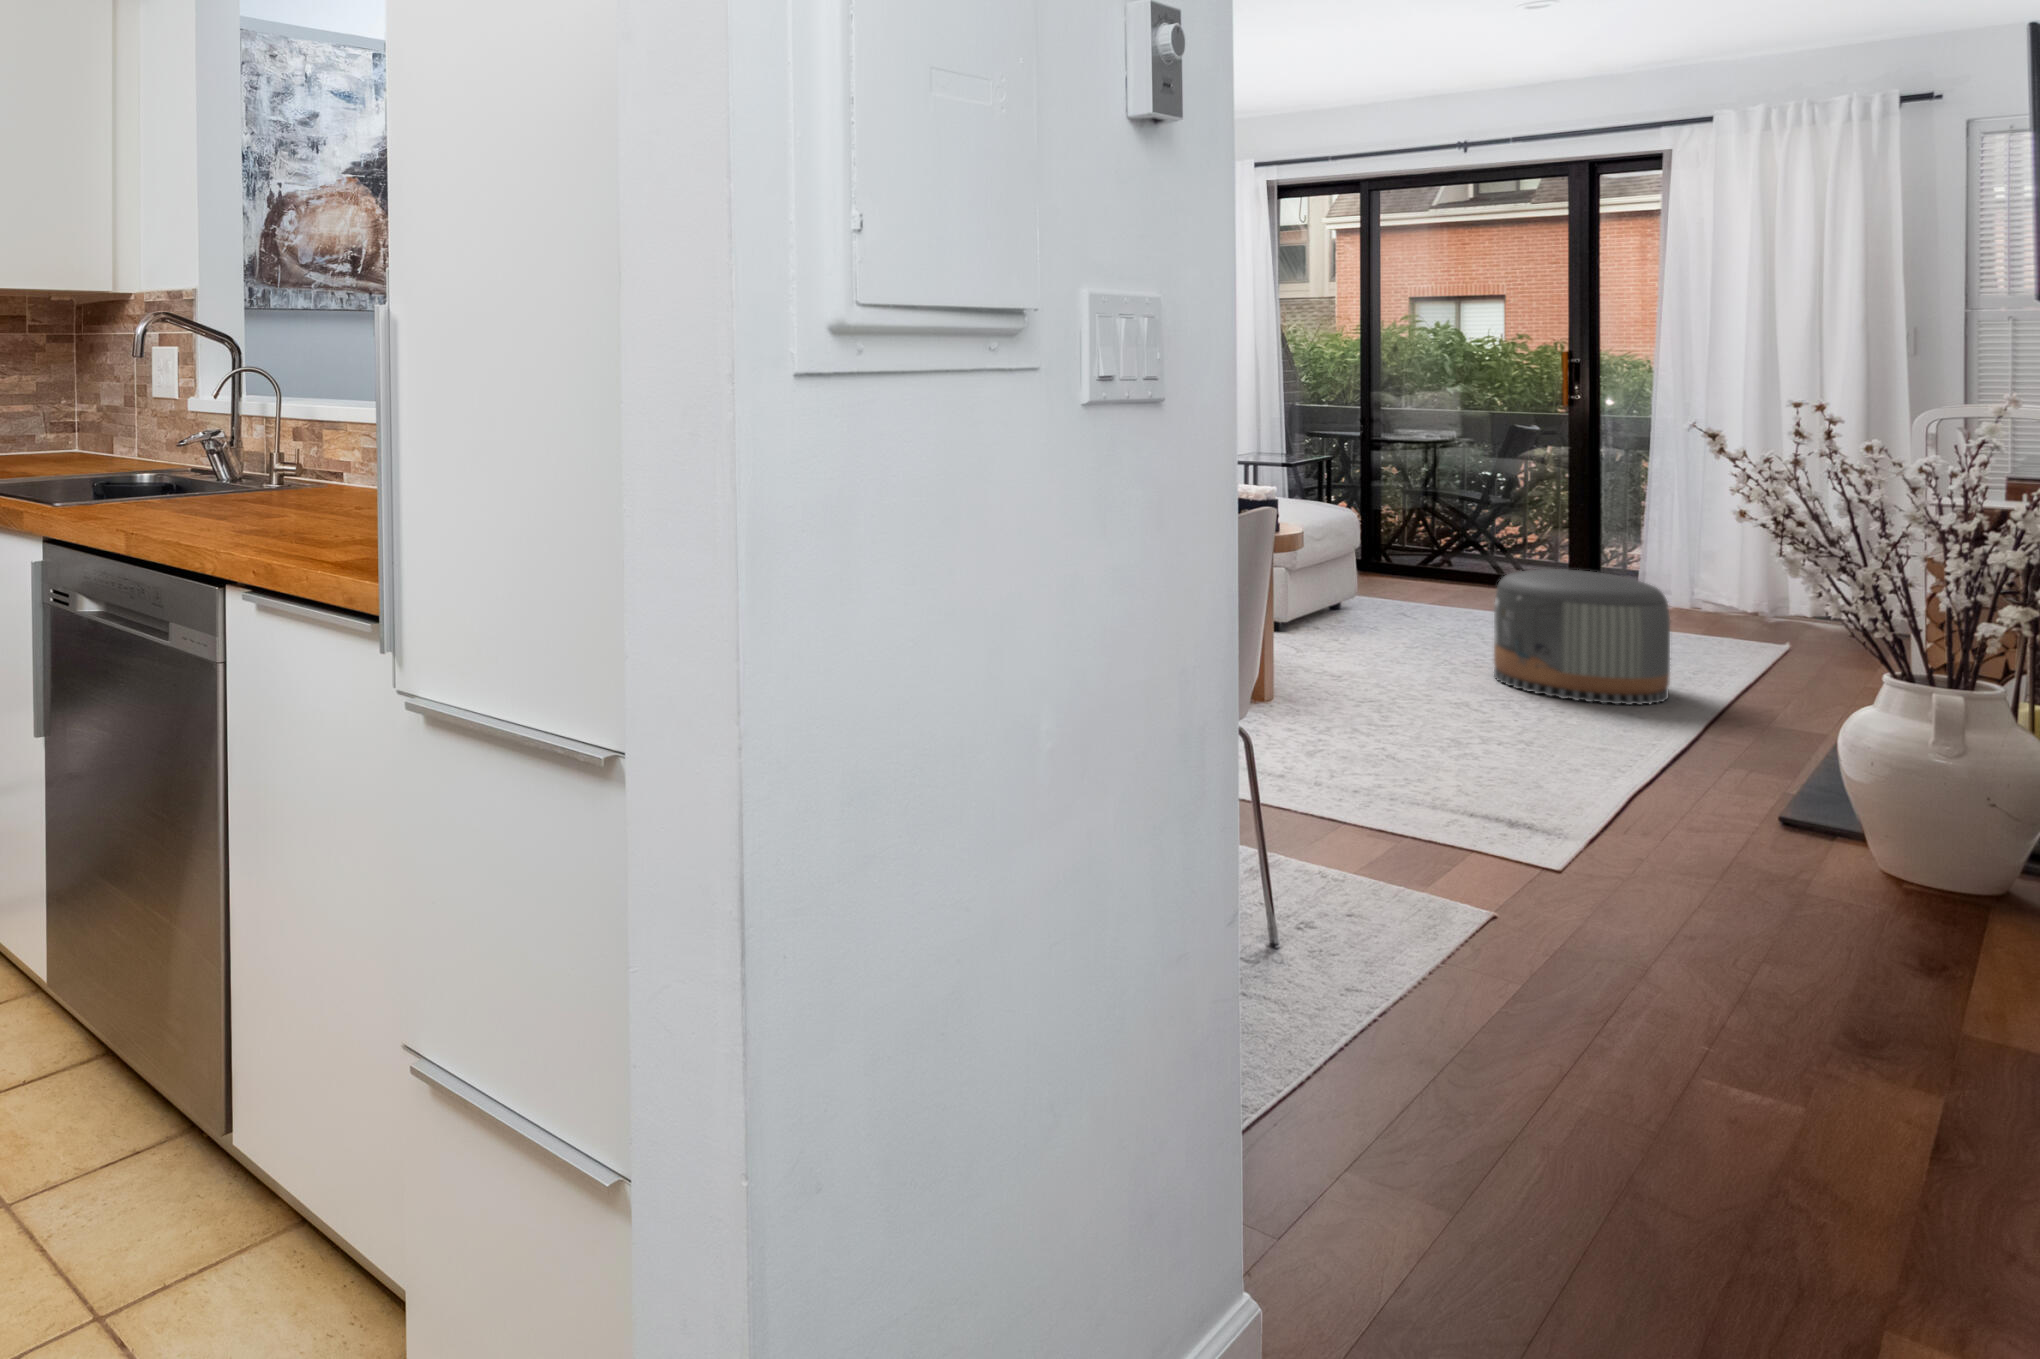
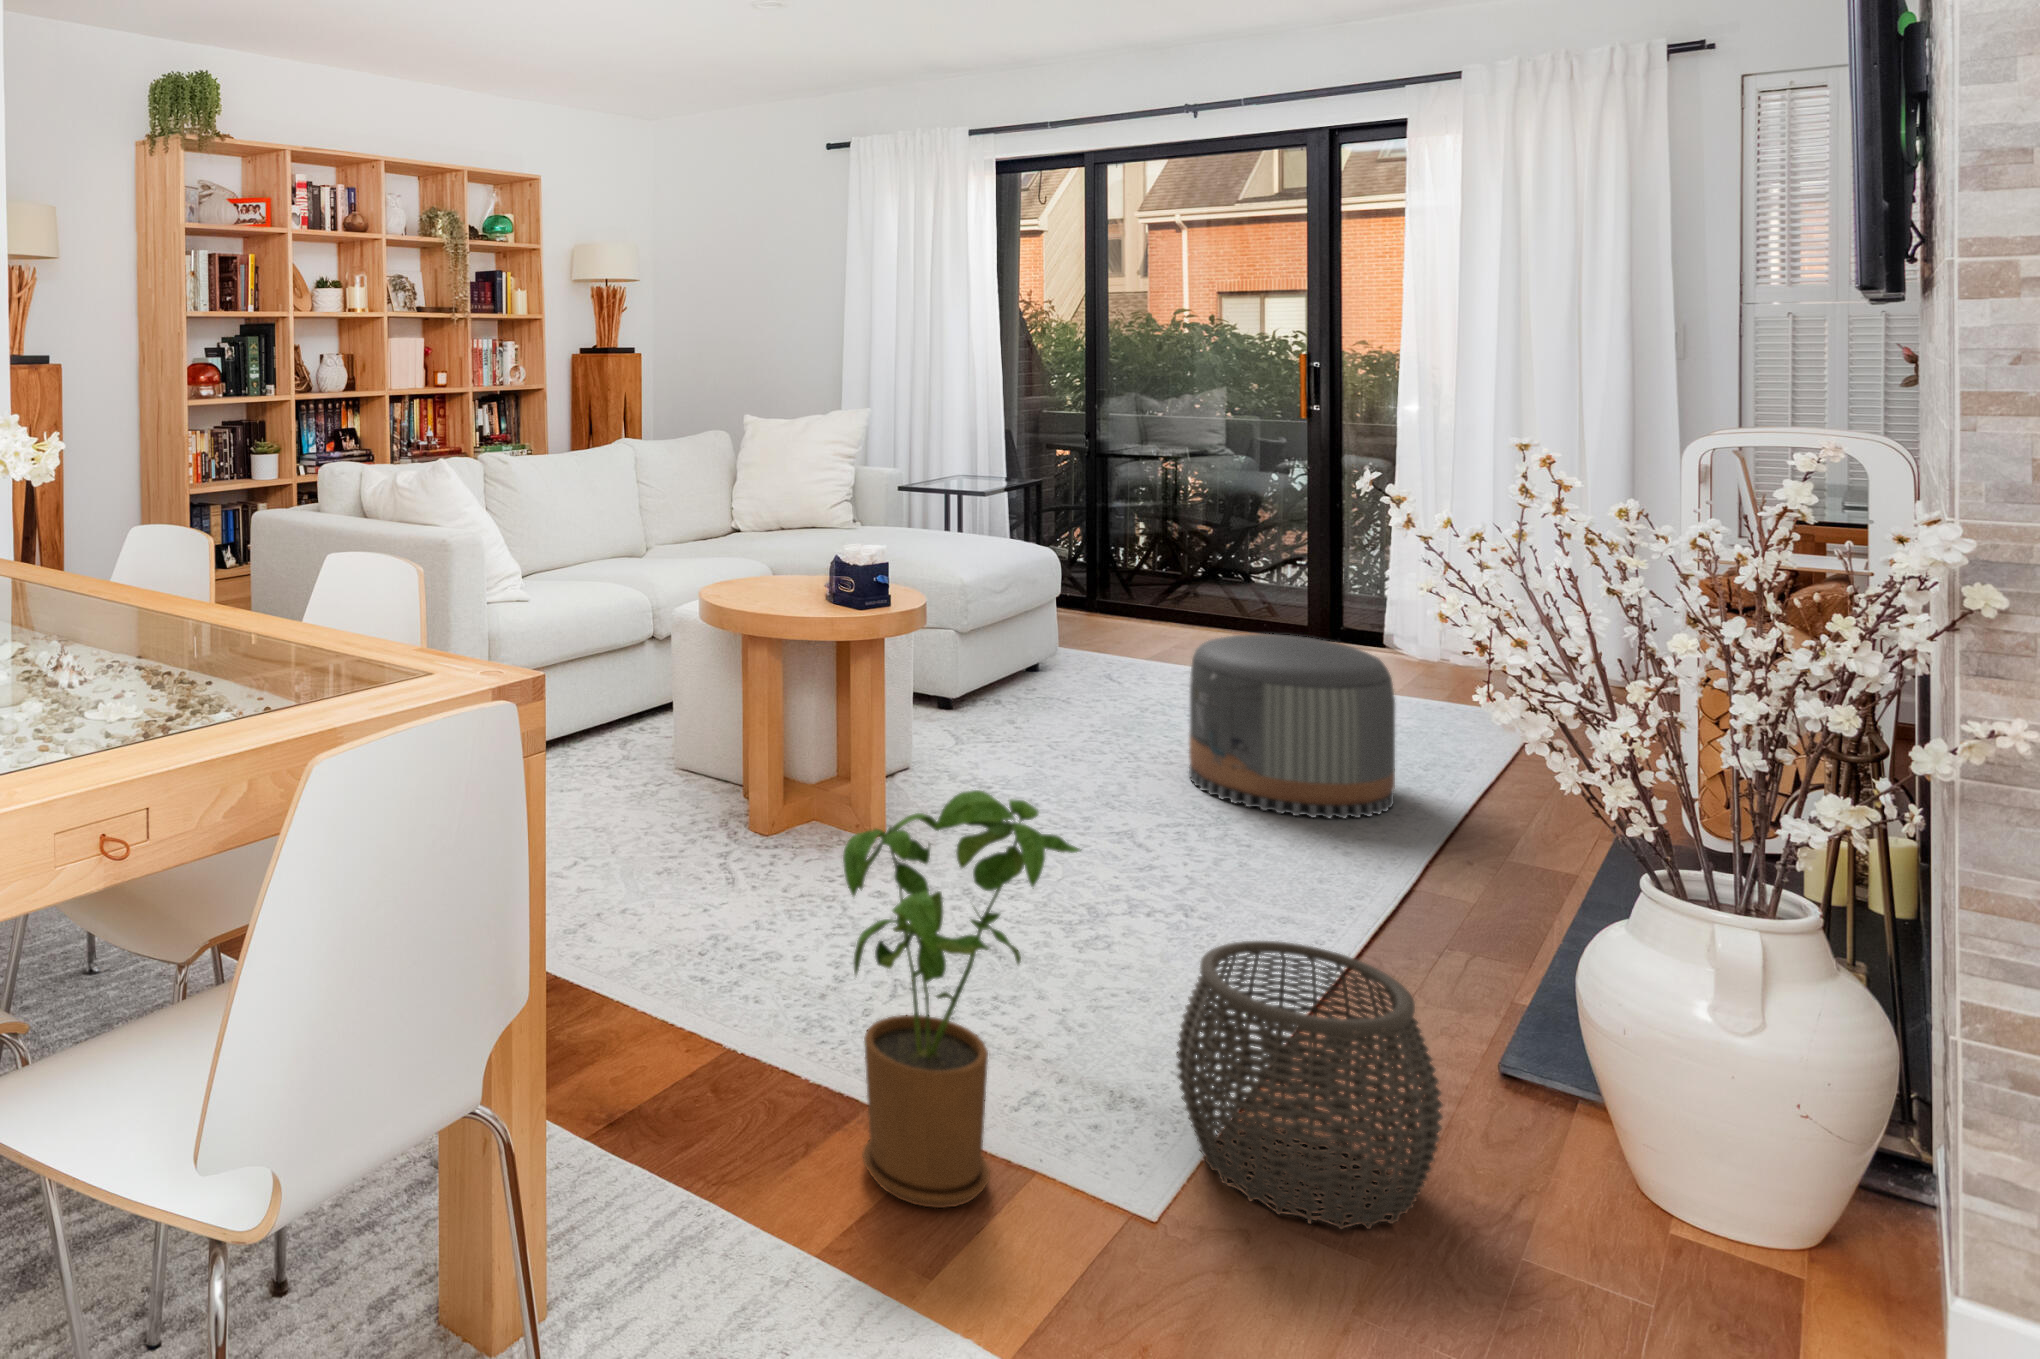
house plant: none [1332,618,1504,872] -> present [843,790,1080,1208]
woven basket: none [1556,729,1746,891] -> present [1177,941,1443,1229]

